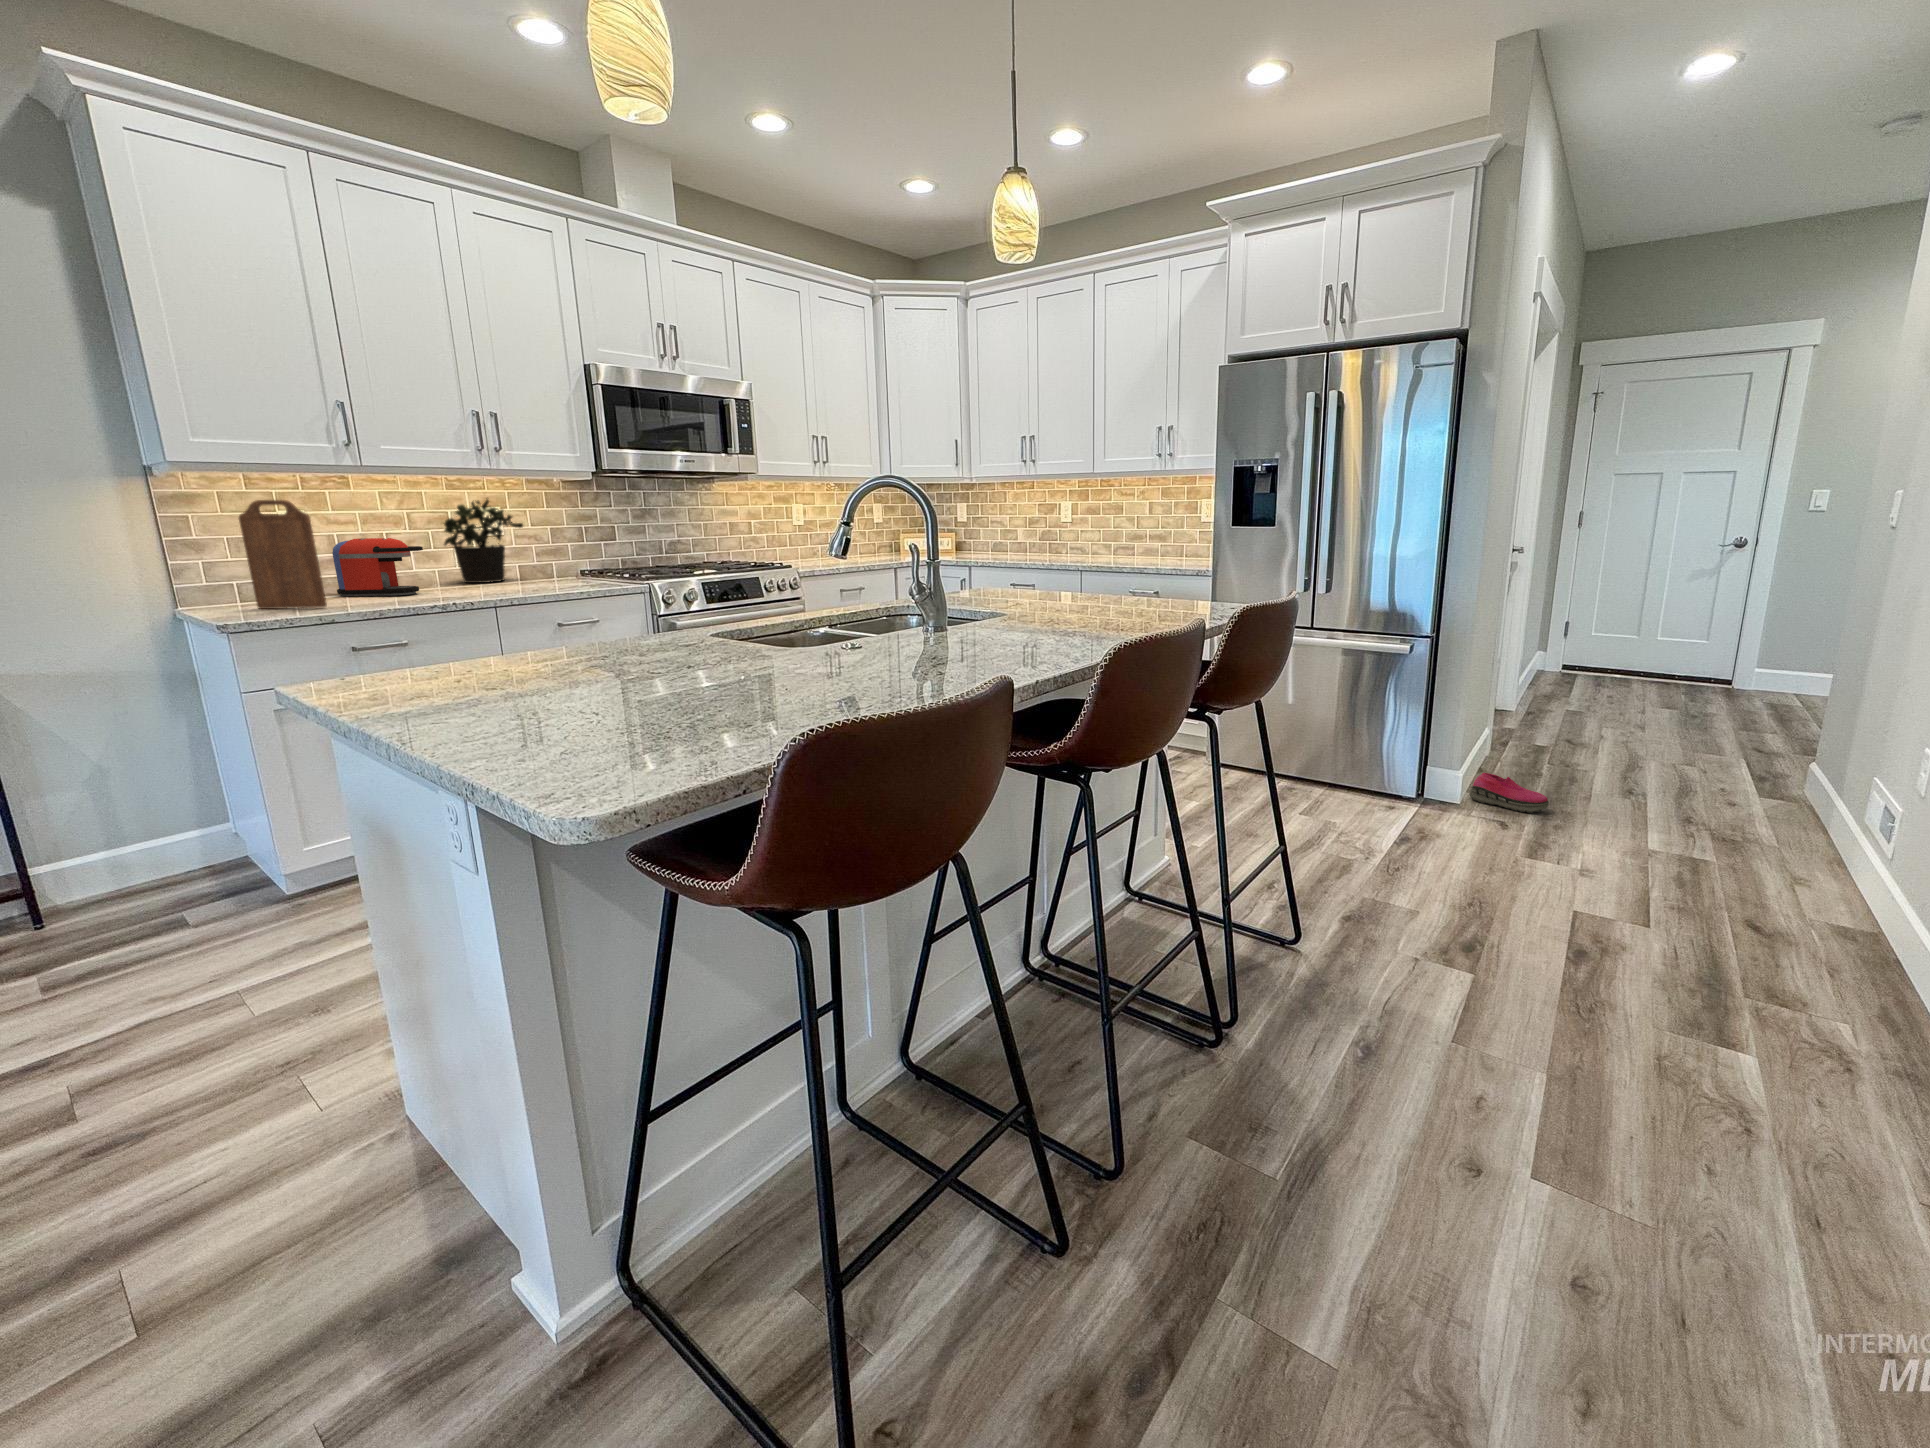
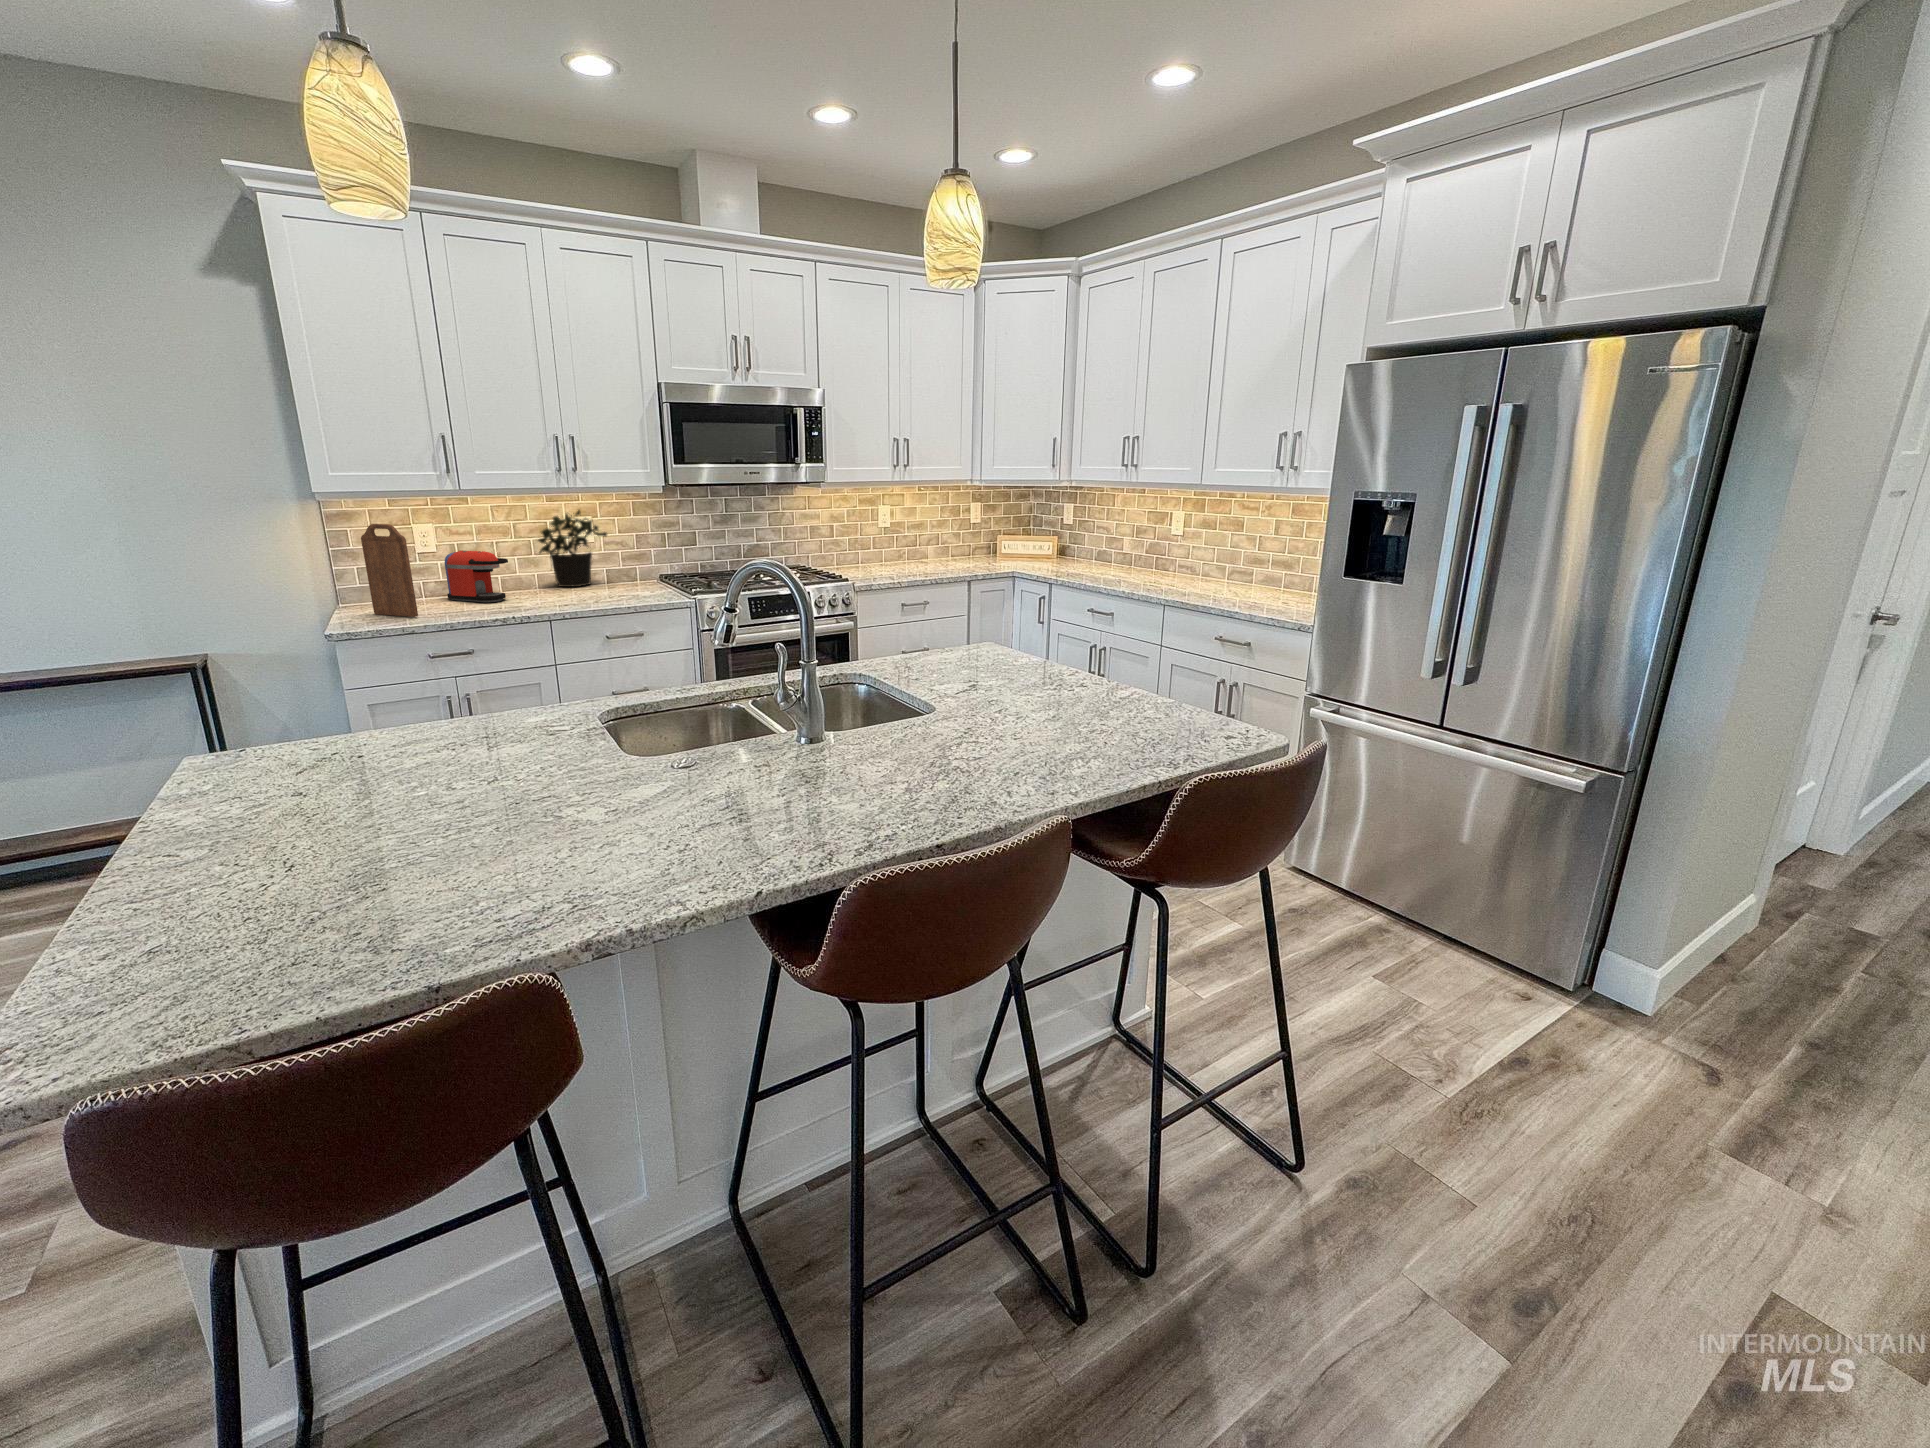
shoe: present [1469,773,1549,813] -> none [1674,980,1819,1067]

